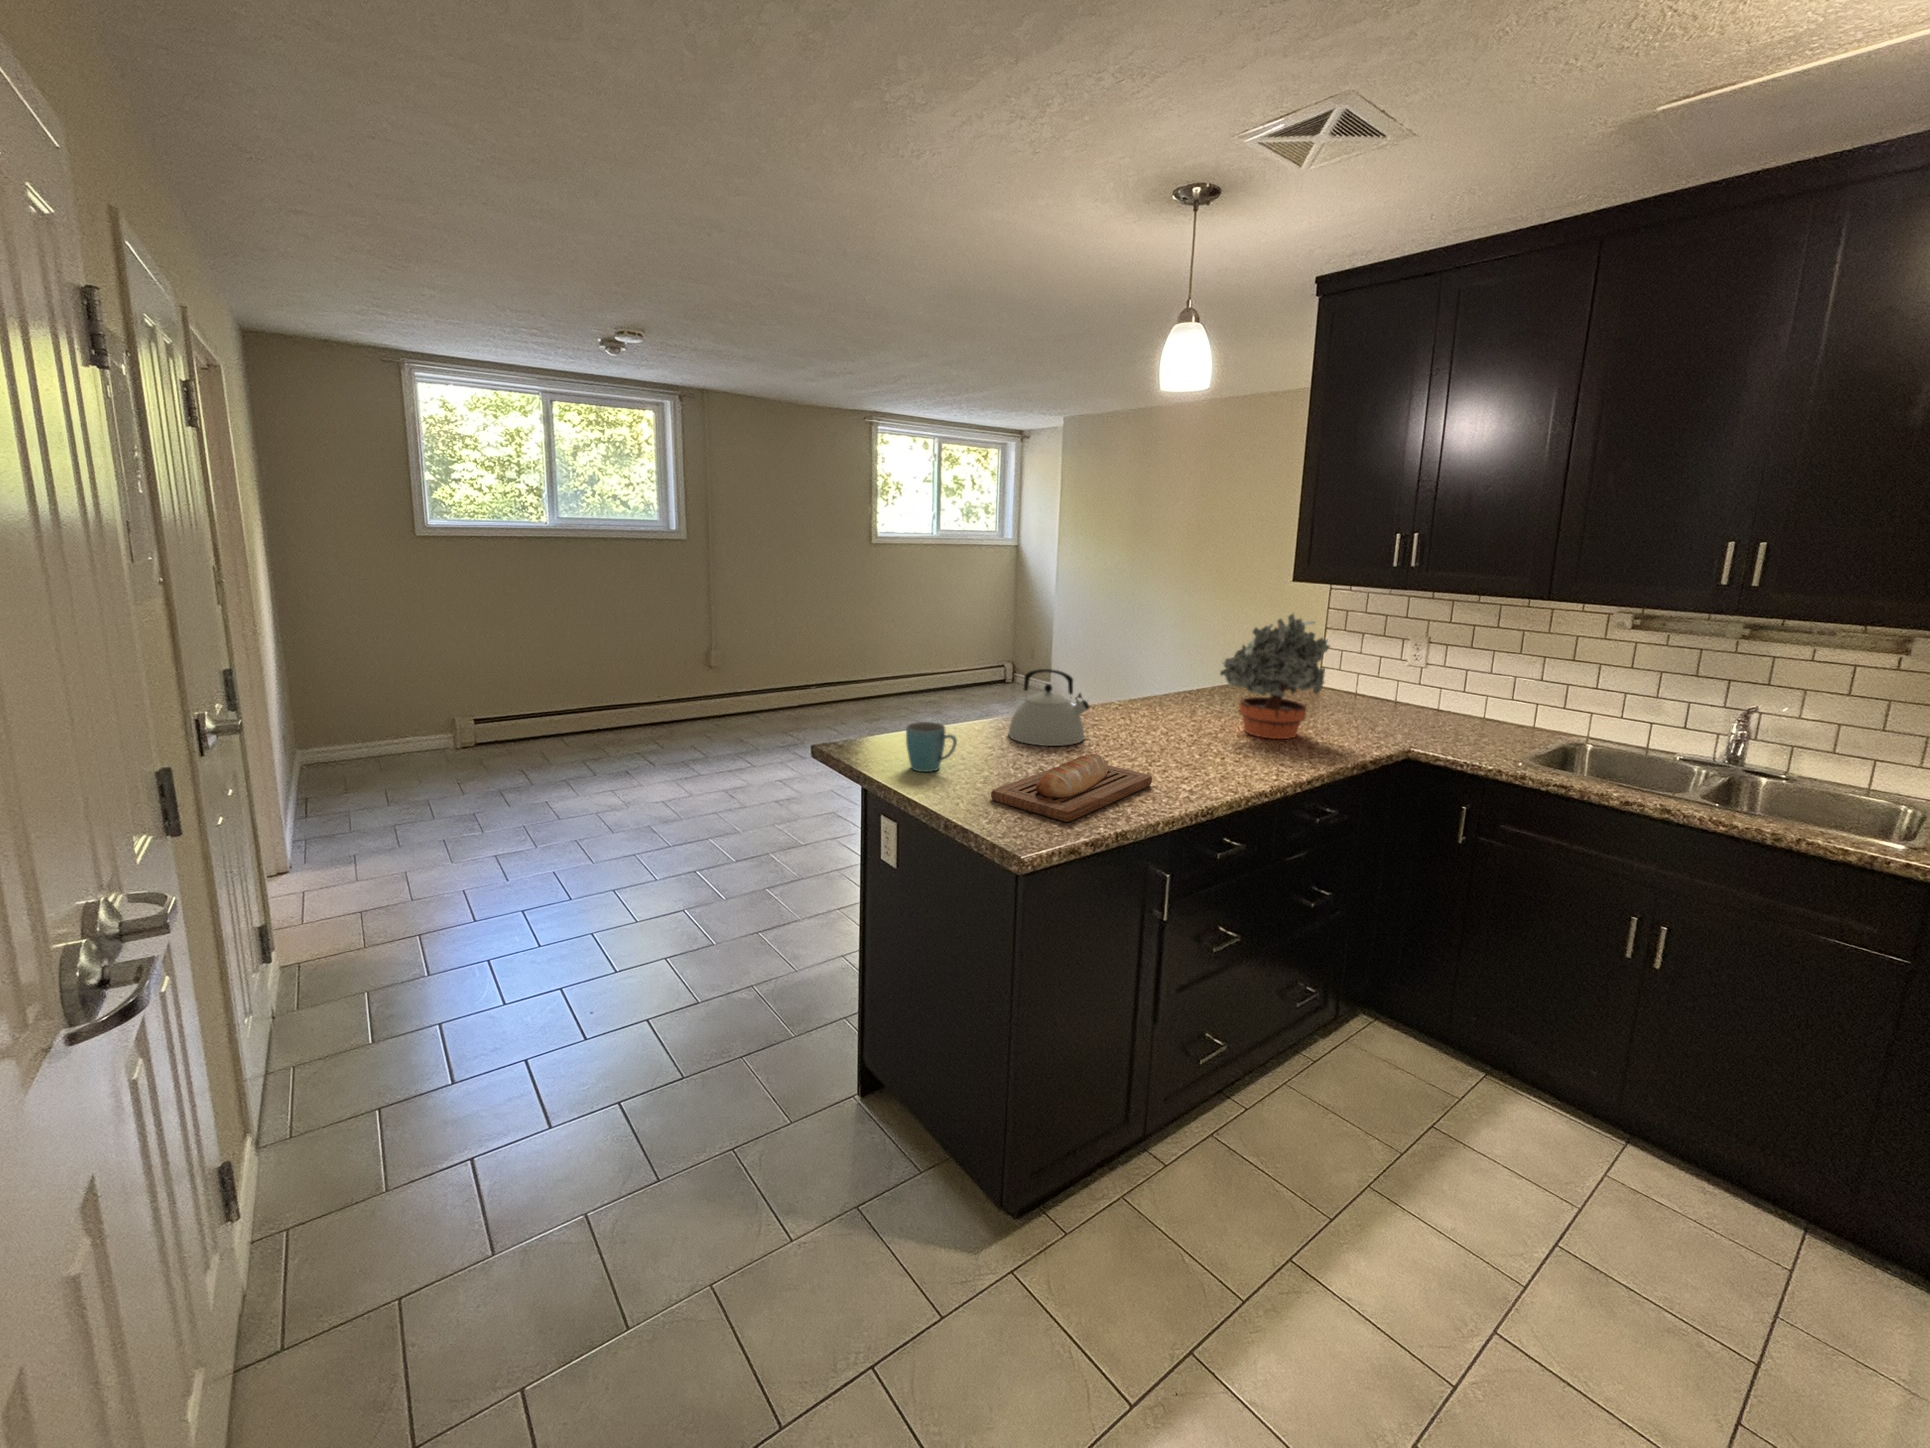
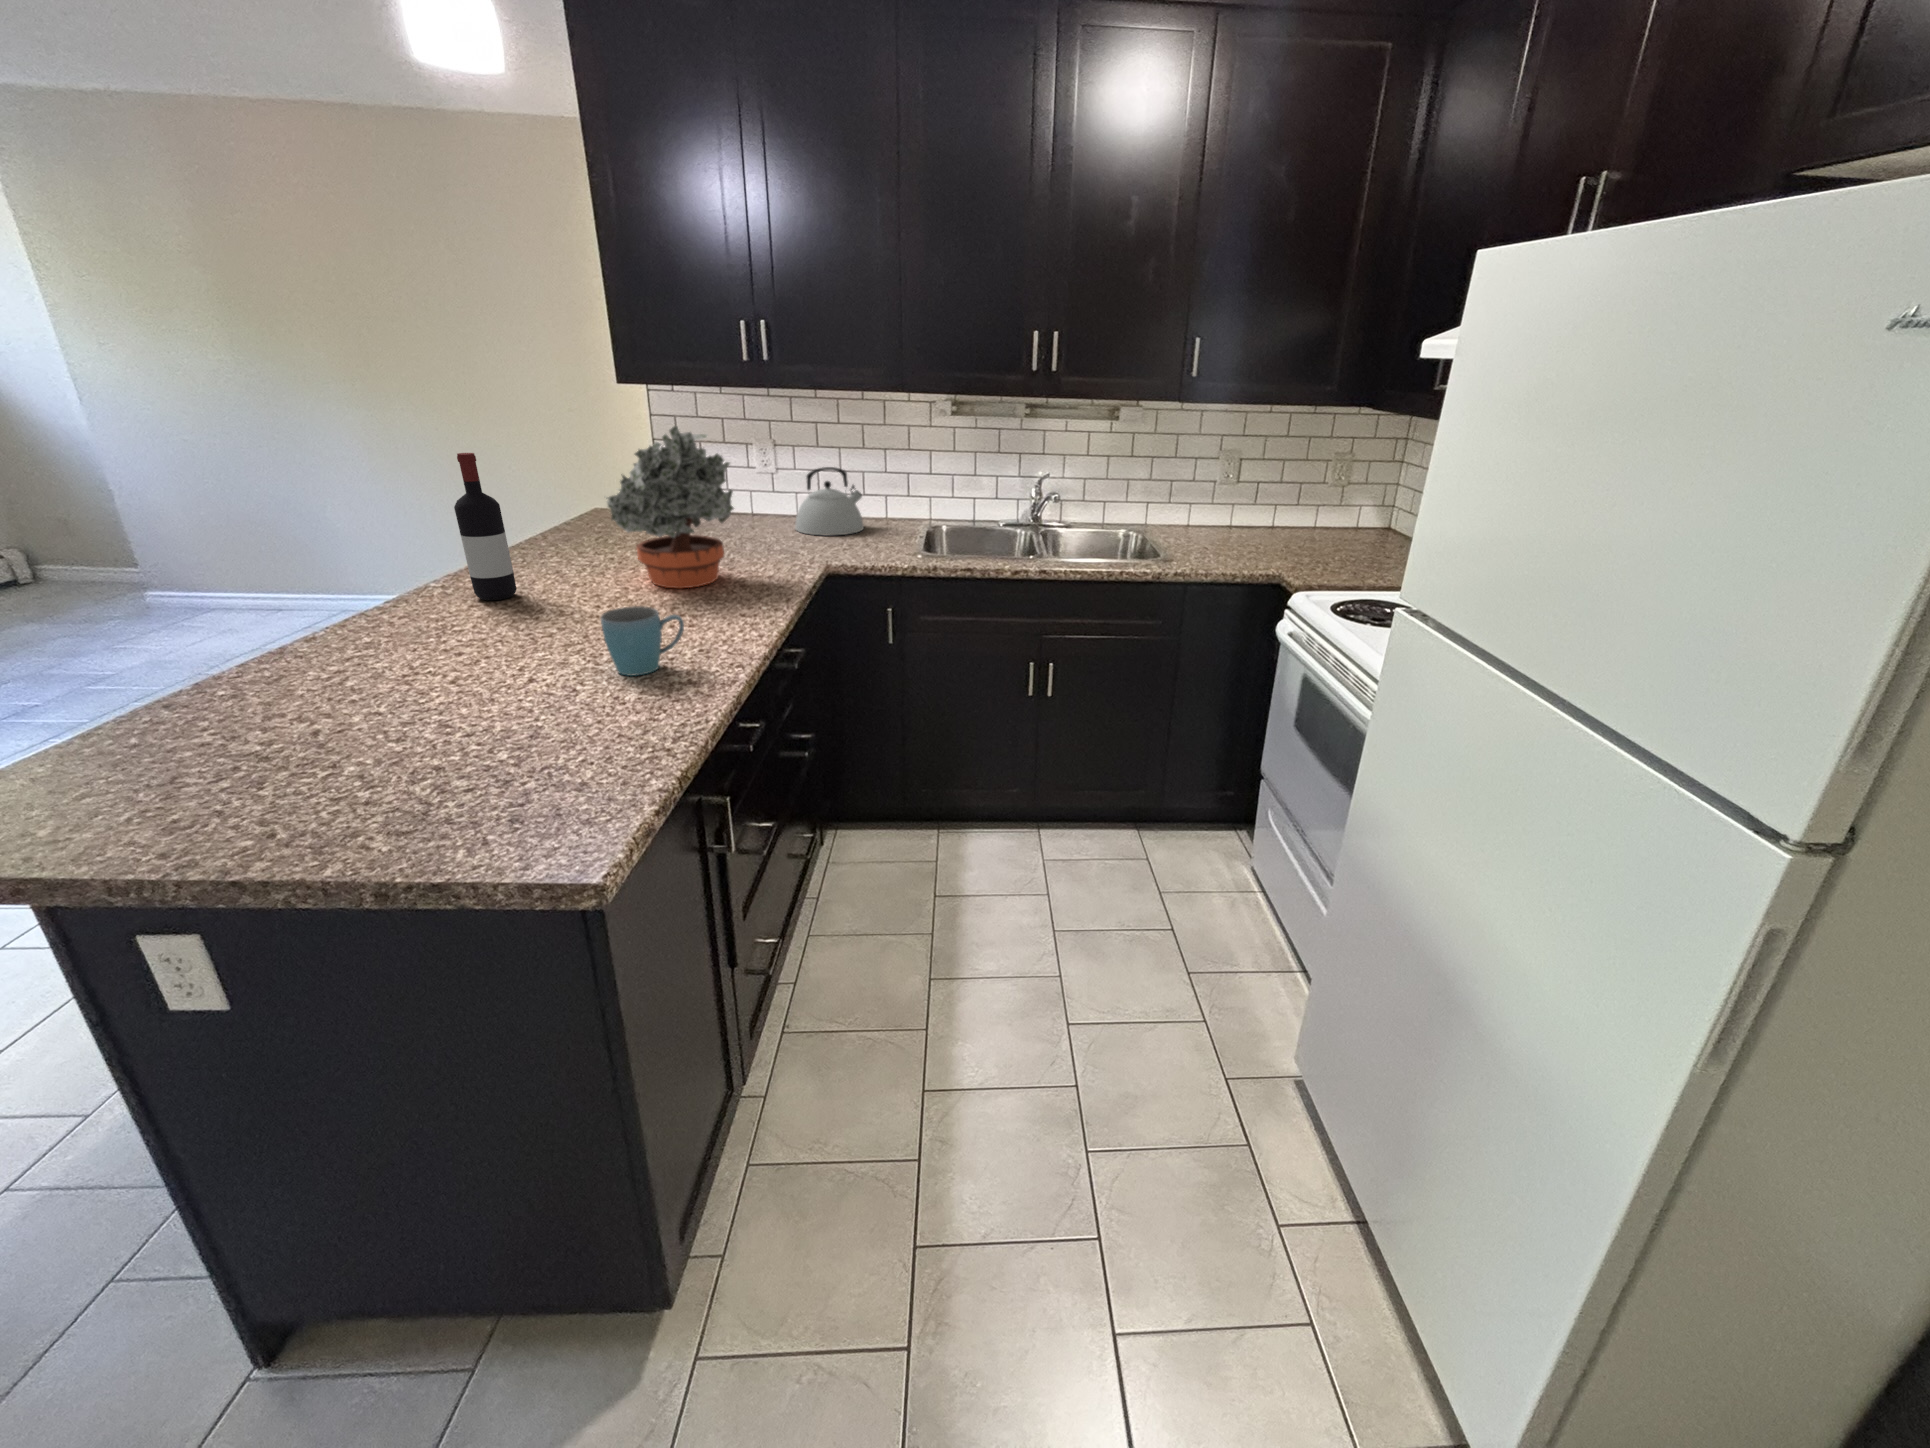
wine bottle: none [1130,619,1159,718] -> present [454,453,516,600]
kettle: present [1009,669,1089,746] -> present [795,467,864,536]
mug: present [906,722,957,772] -> present [601,606,684,676]
bread loaf: present [991,754,1152,822] -> none [413,678,639,819]

